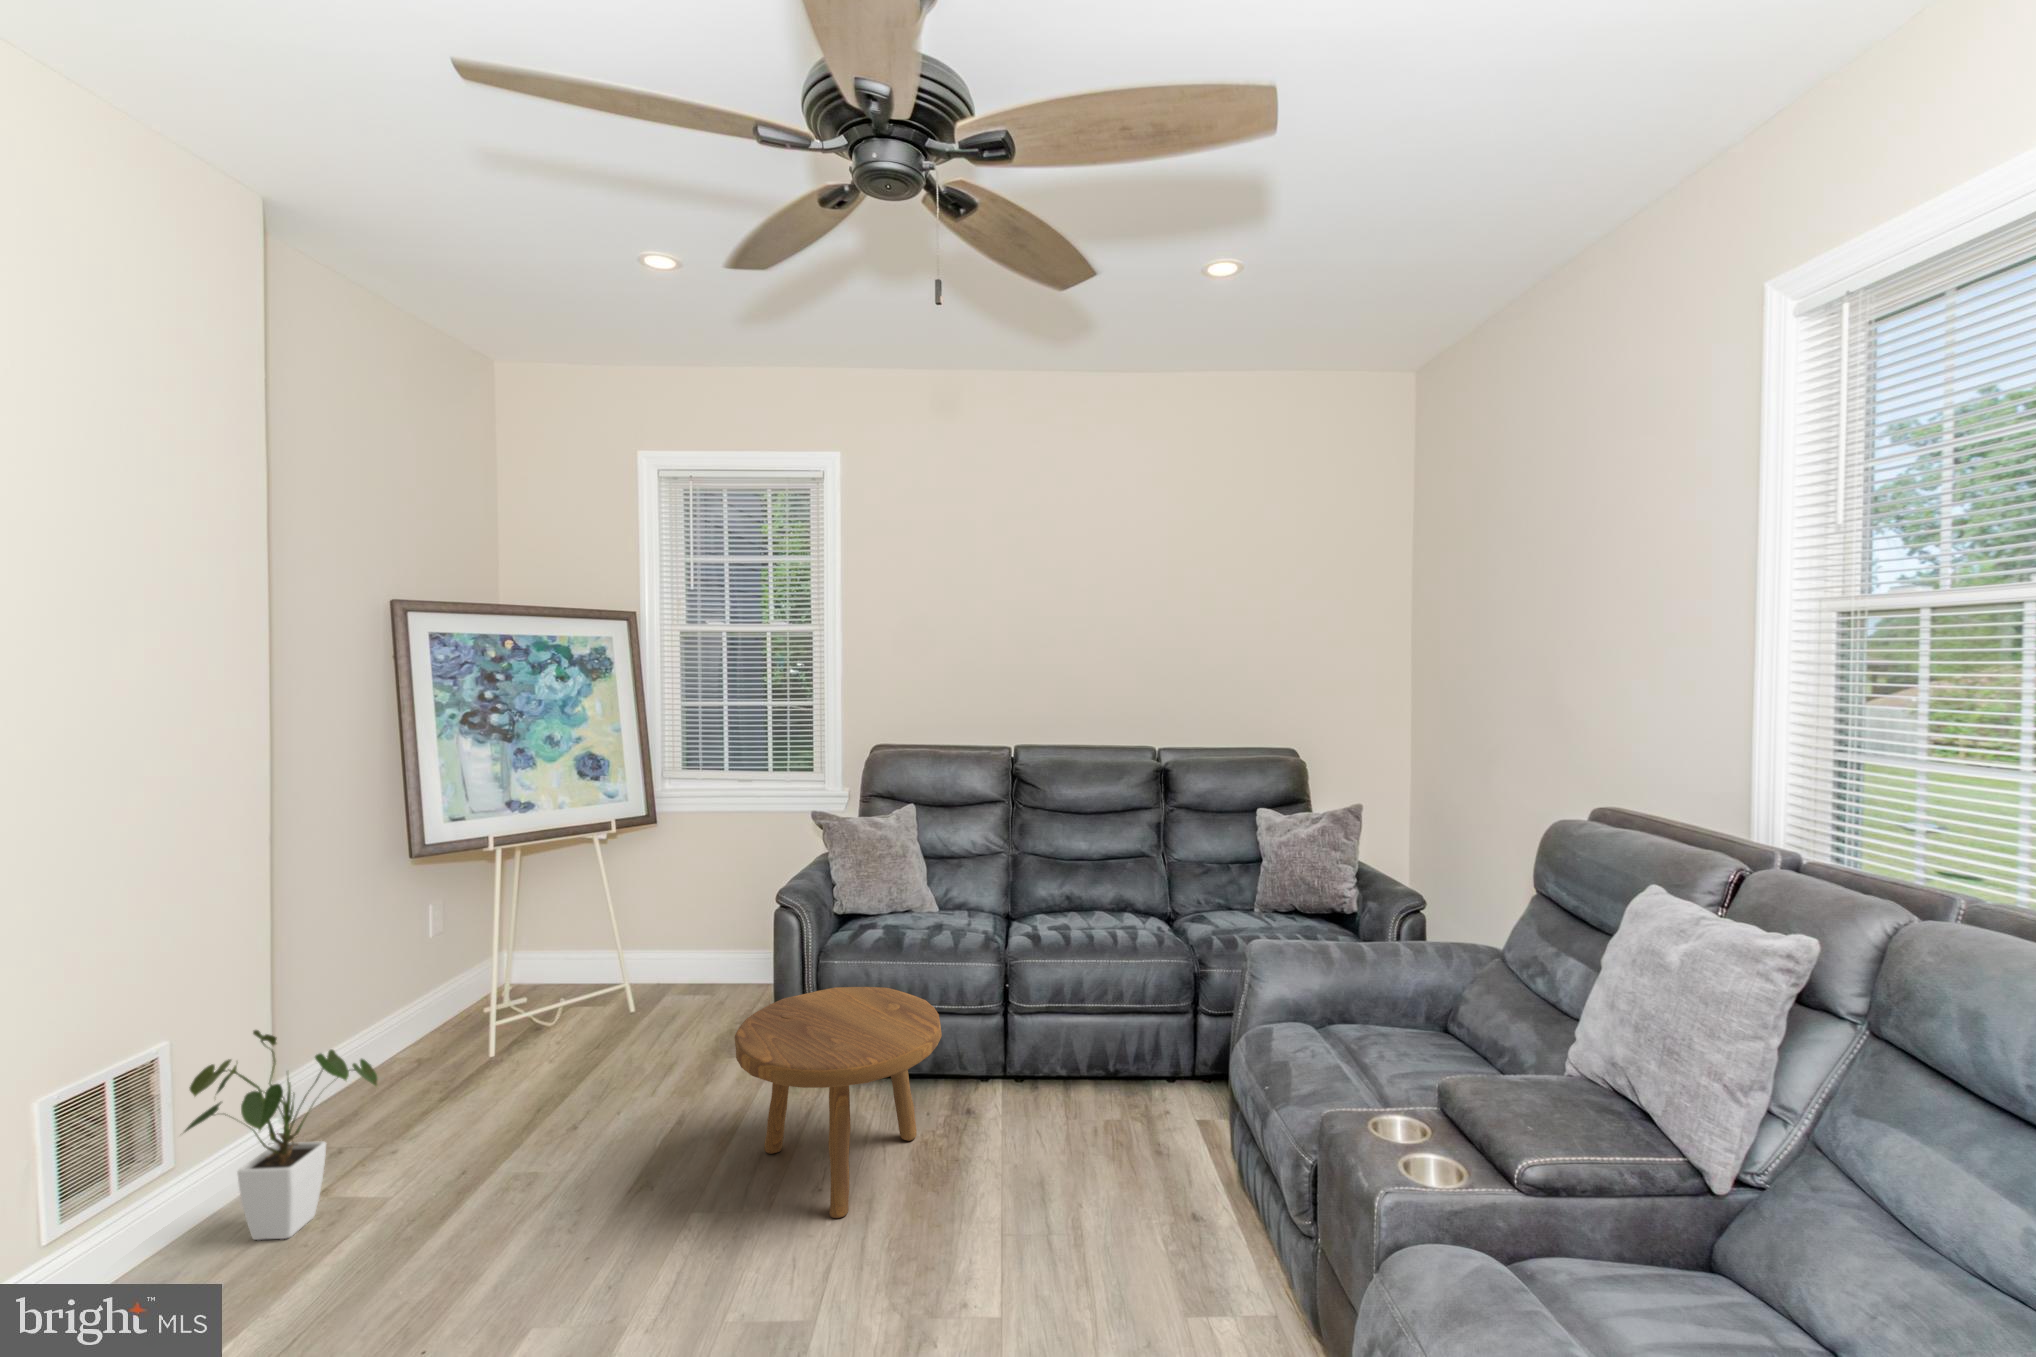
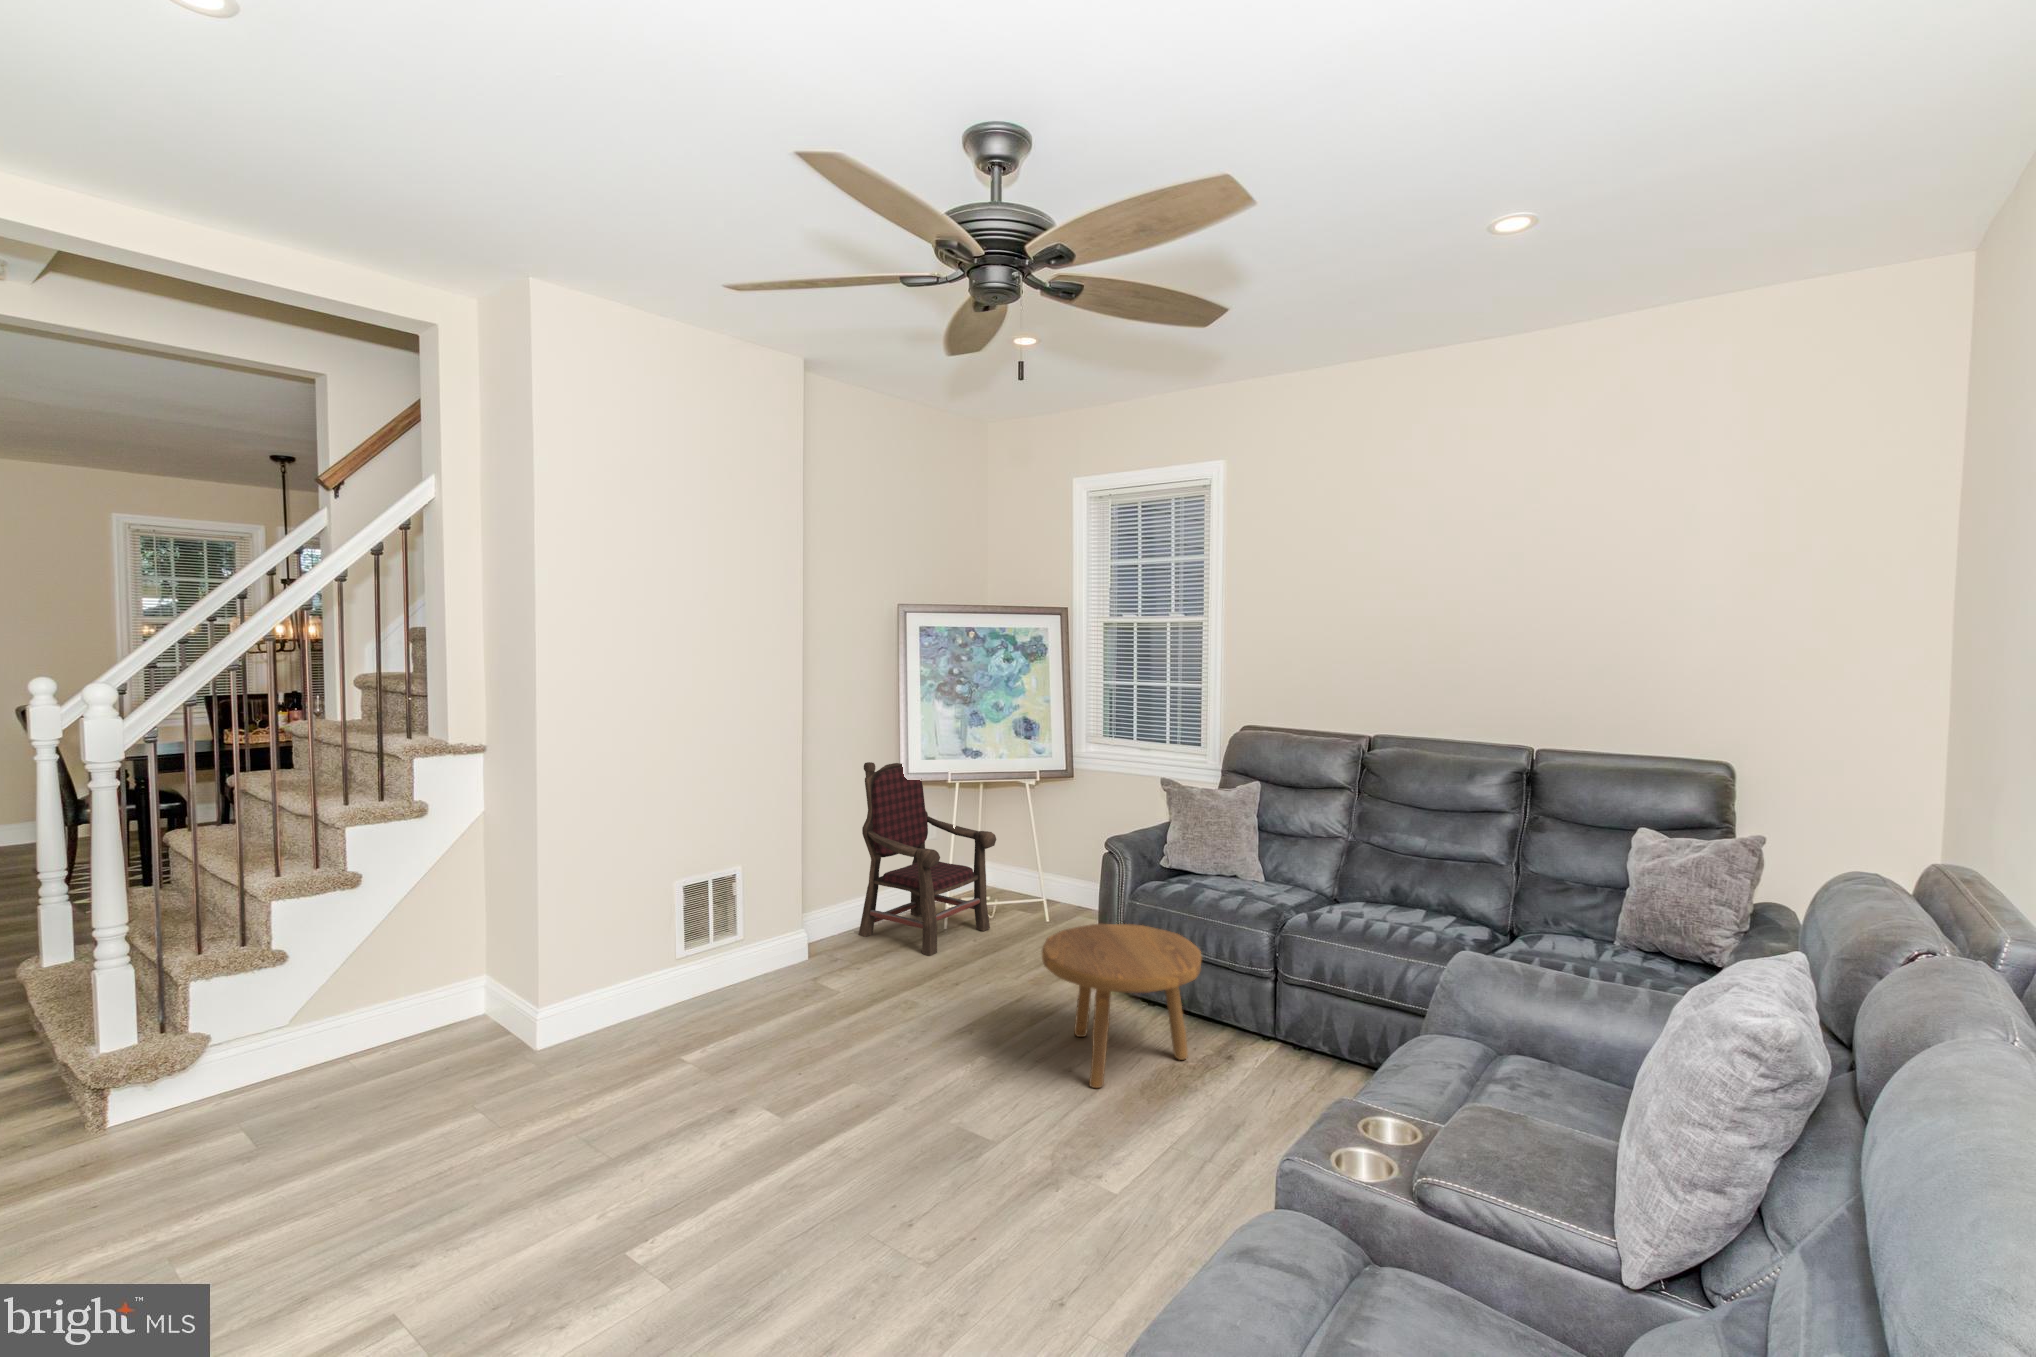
armchair: none [340,817,563,1105] -> present [859,762,996,956]
house plant: present [184,1030,378,1240] -> none [762,871,853,995]

